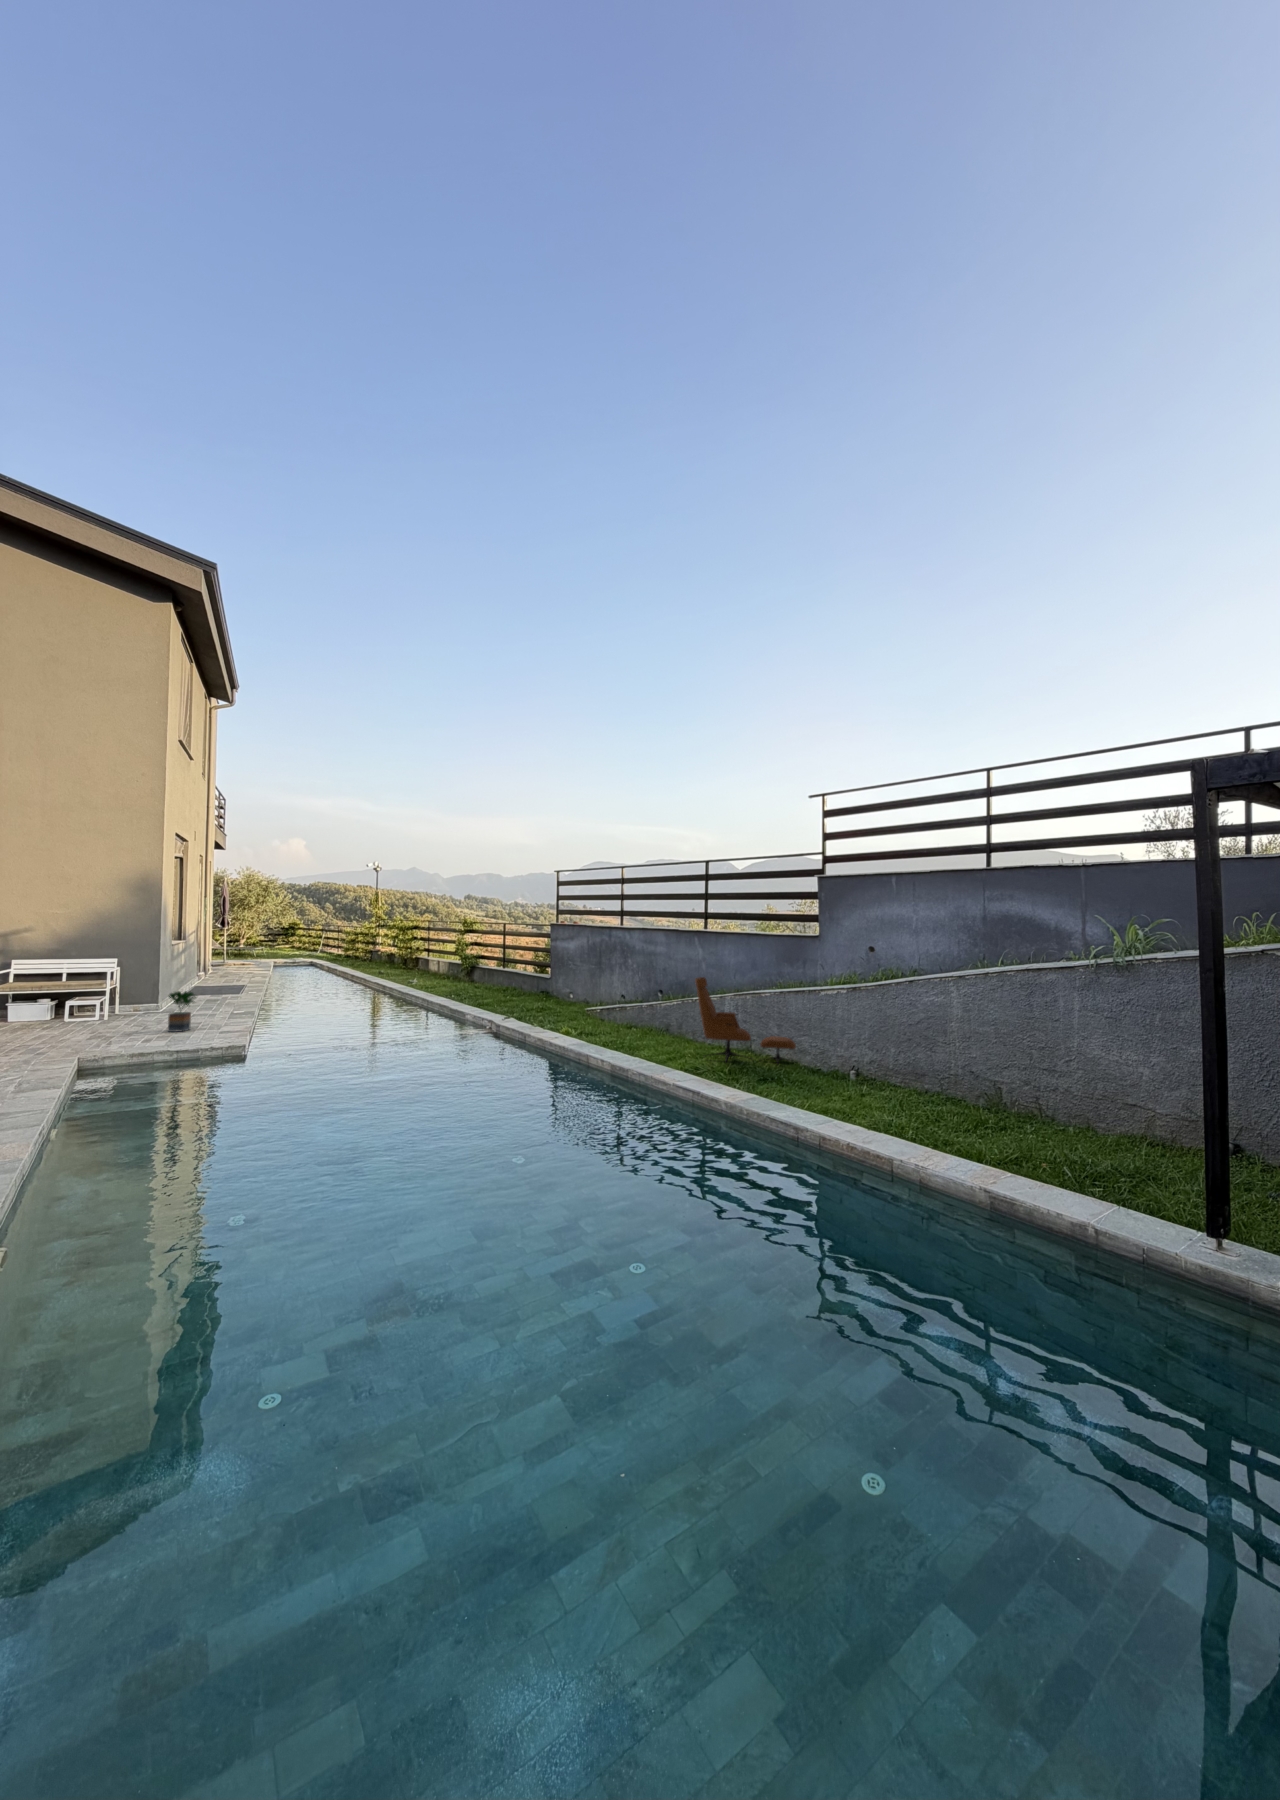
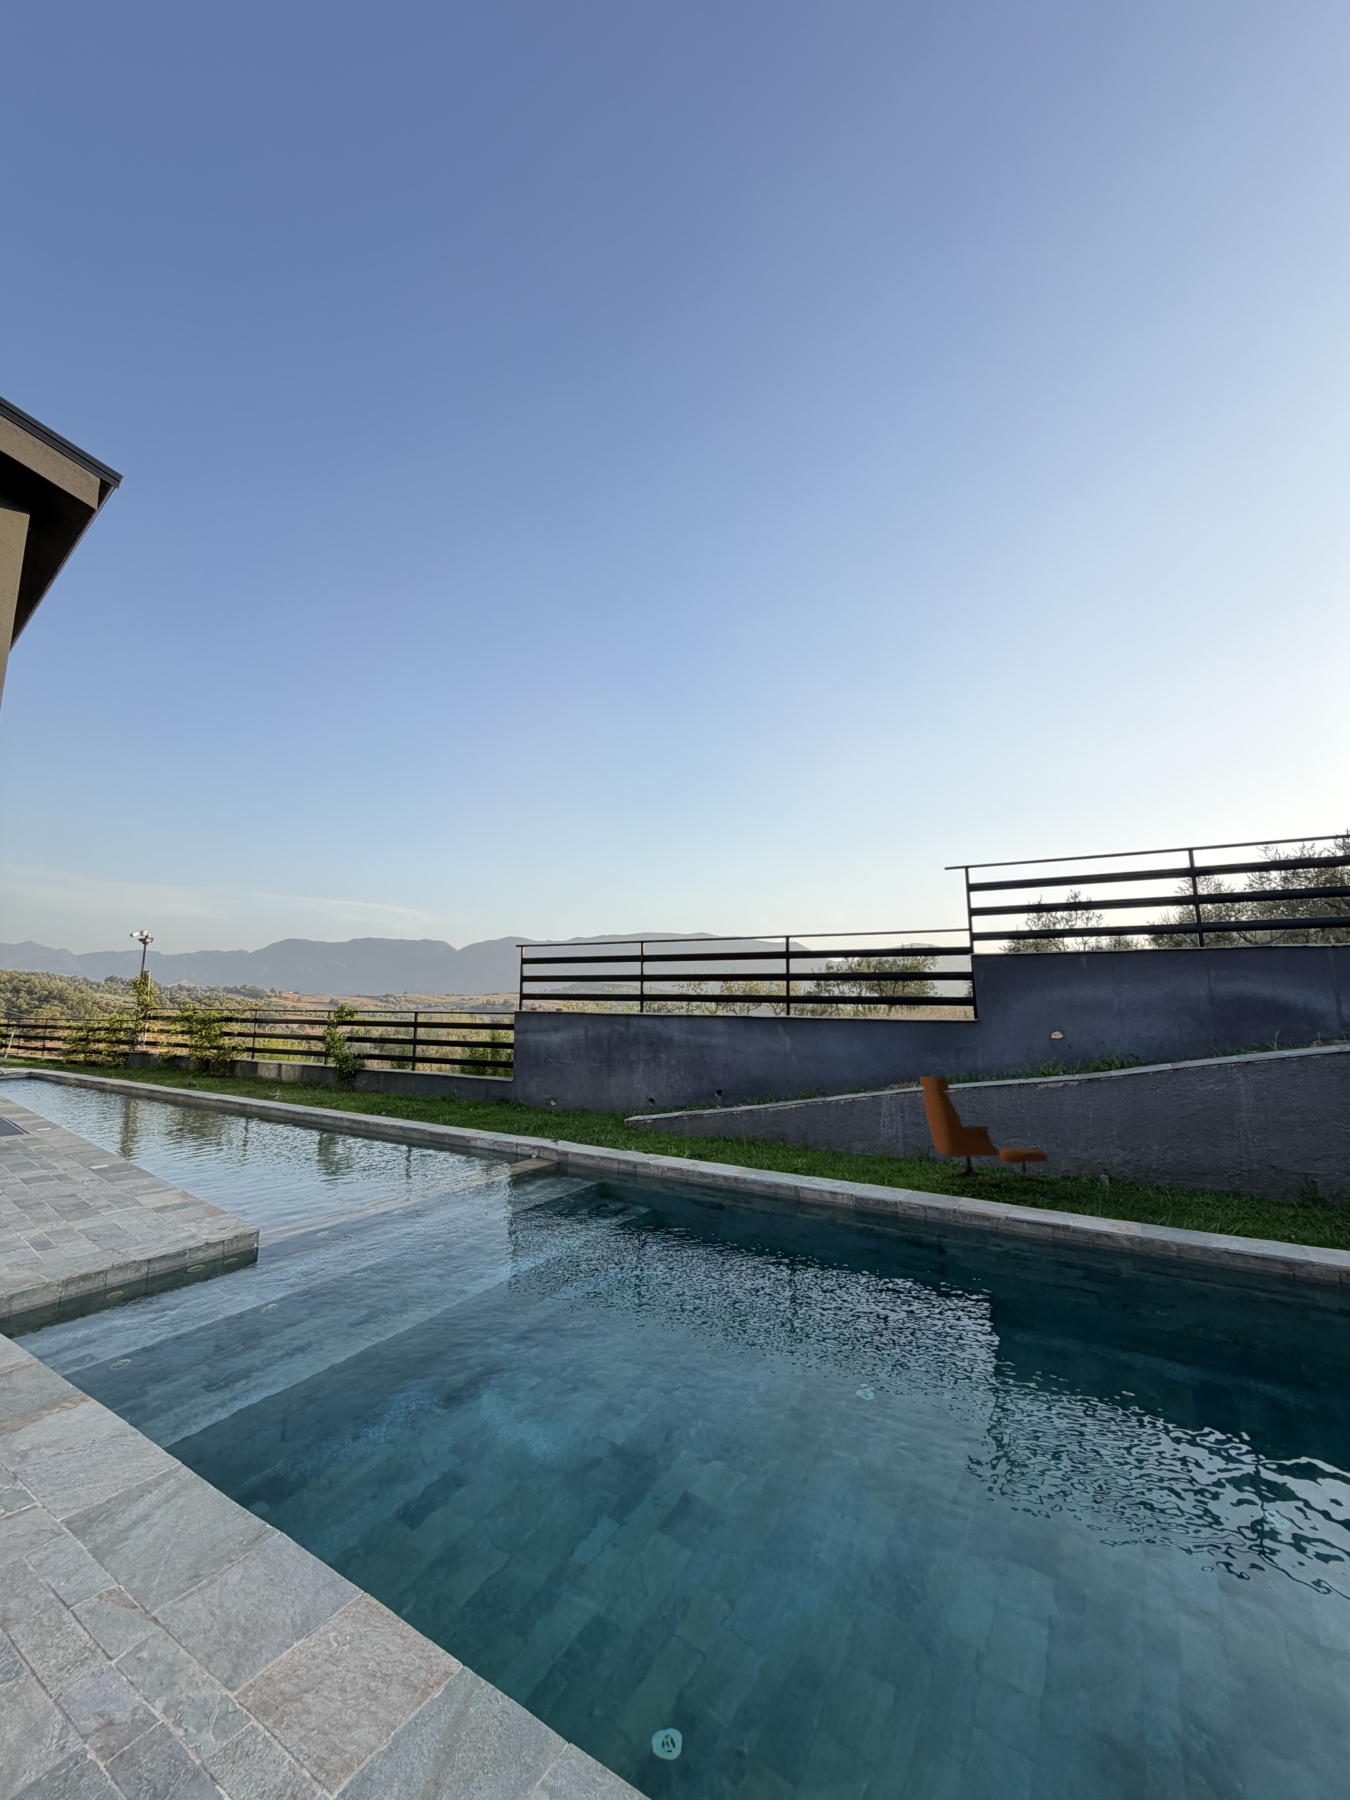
potted tree: present [168,991,196,1032] -> none [43,1132,108,1217]

